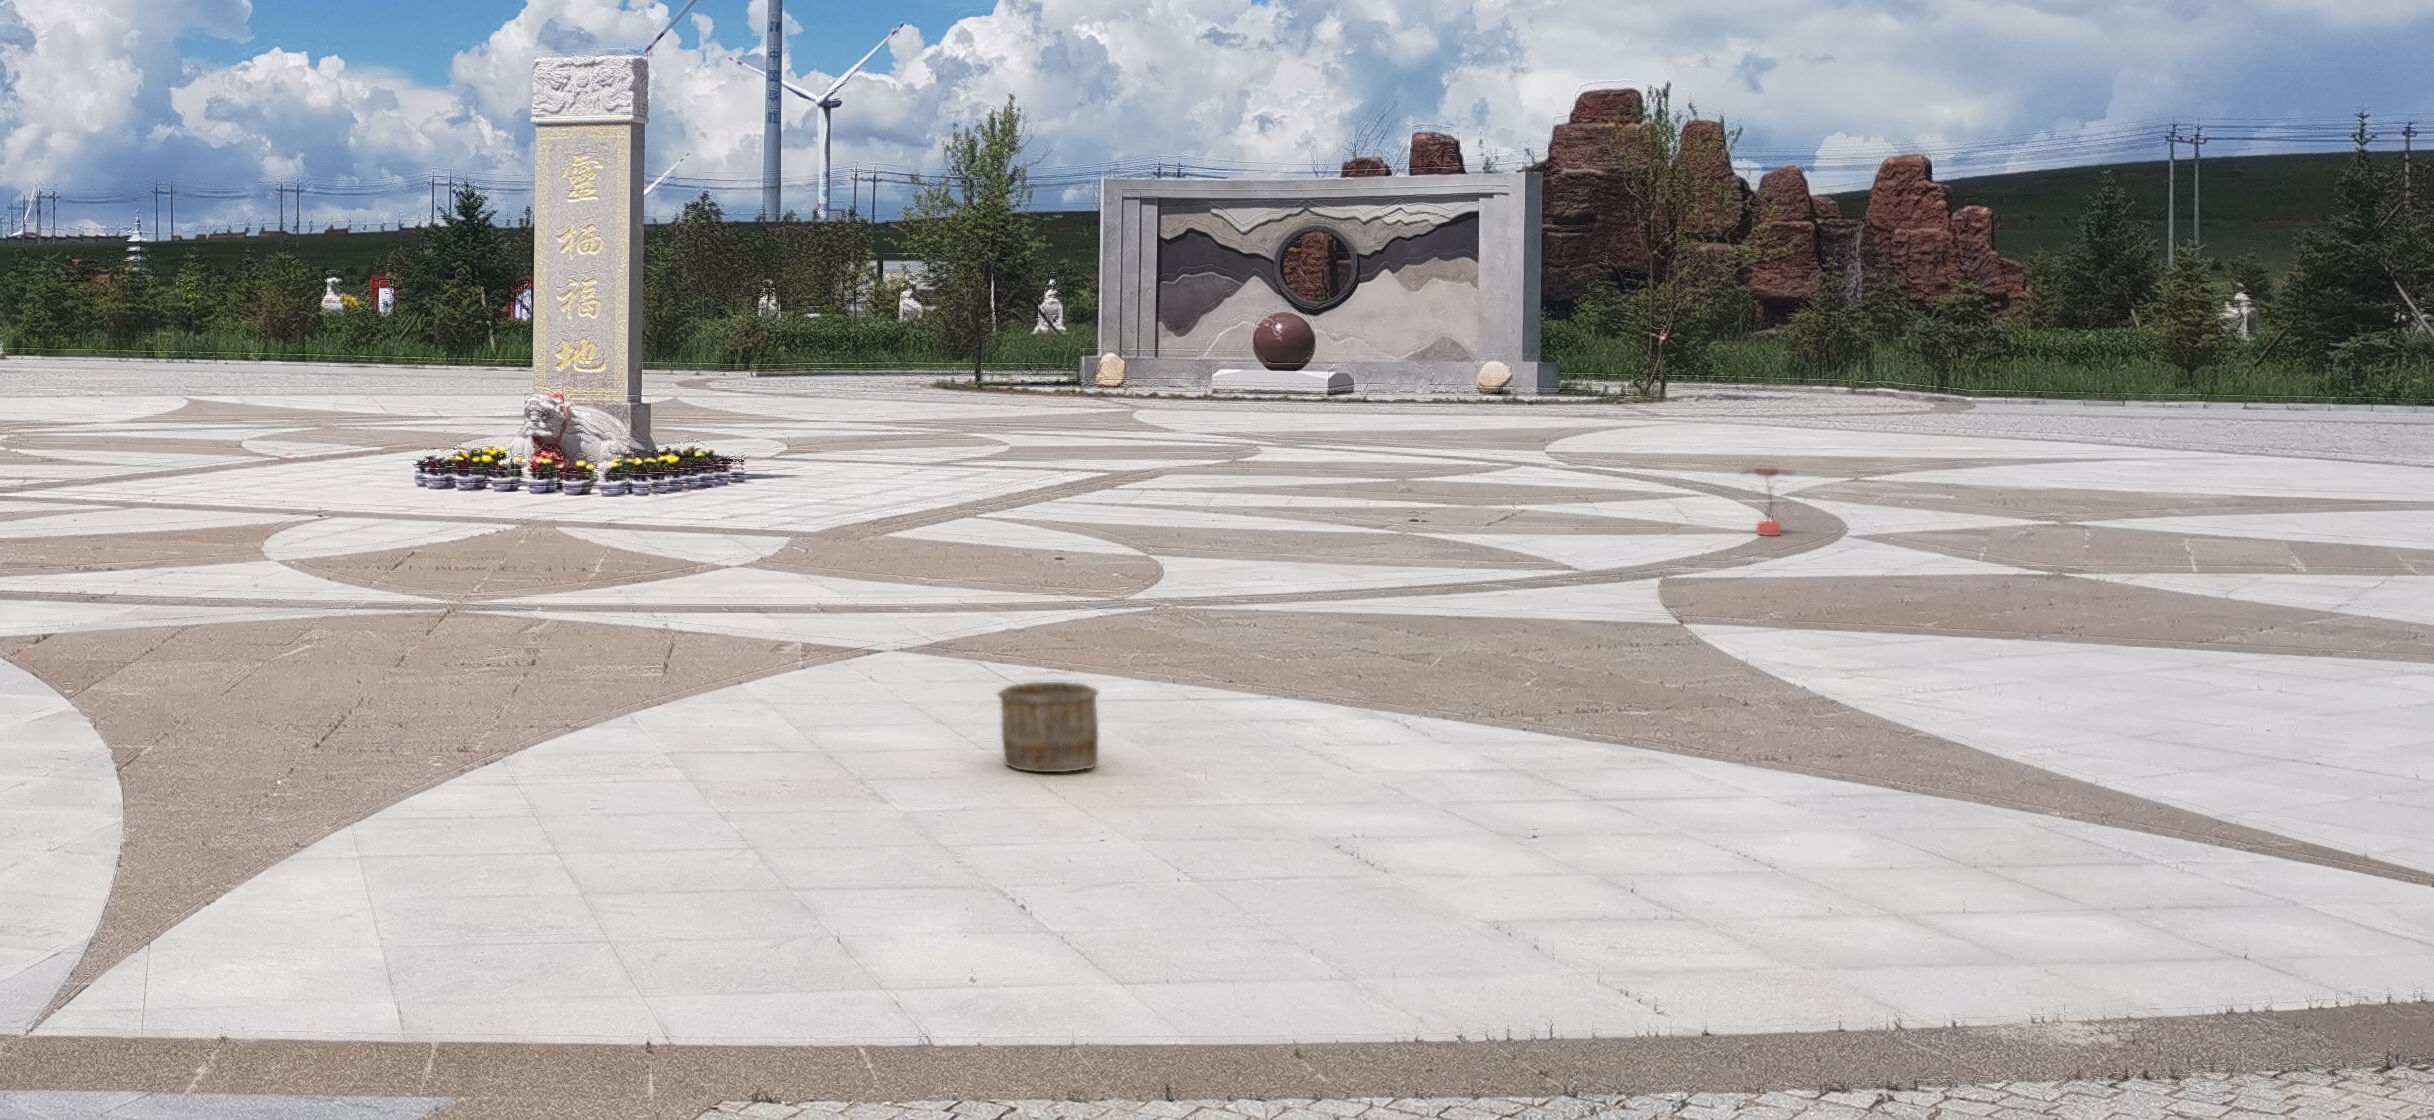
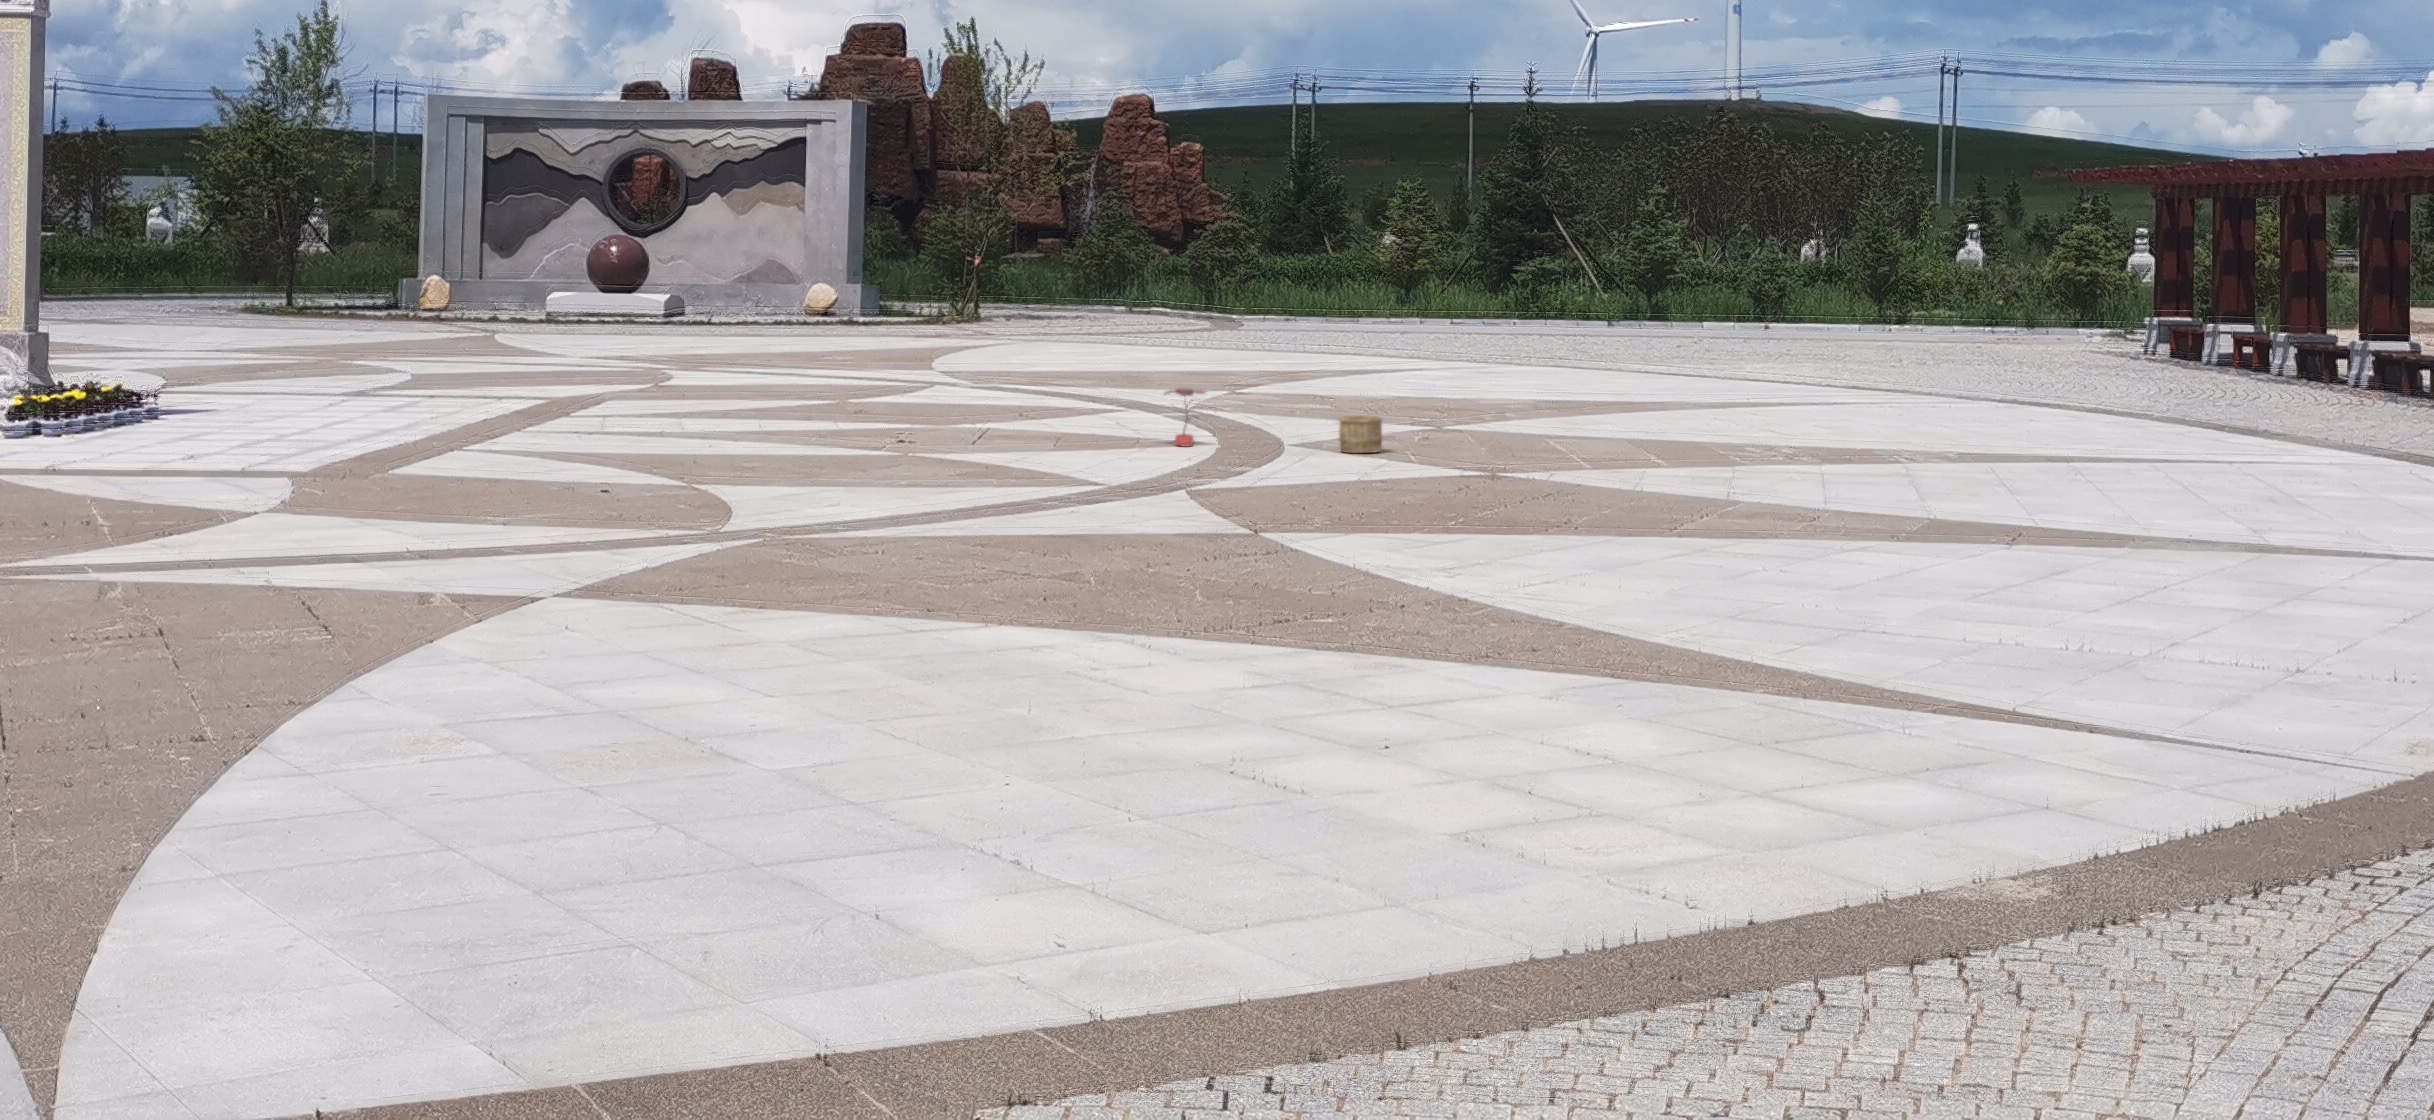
wooden bucket: present [998,682,1098,772] -> present [1339,416,1382,453]

